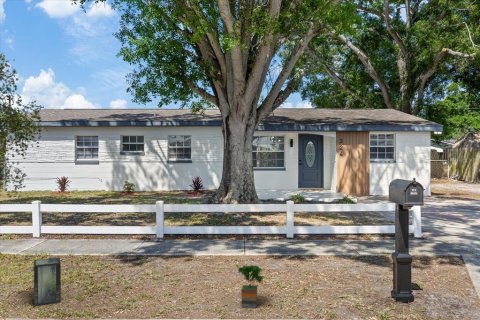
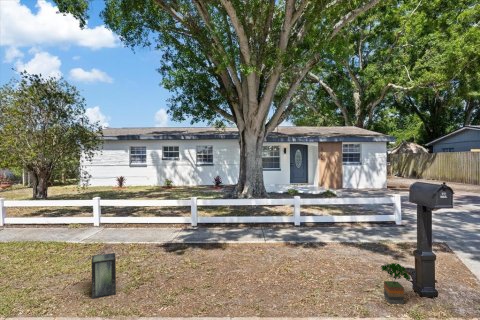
potted tree: present [238,265,263,308] -> present [381,263,411,304]

